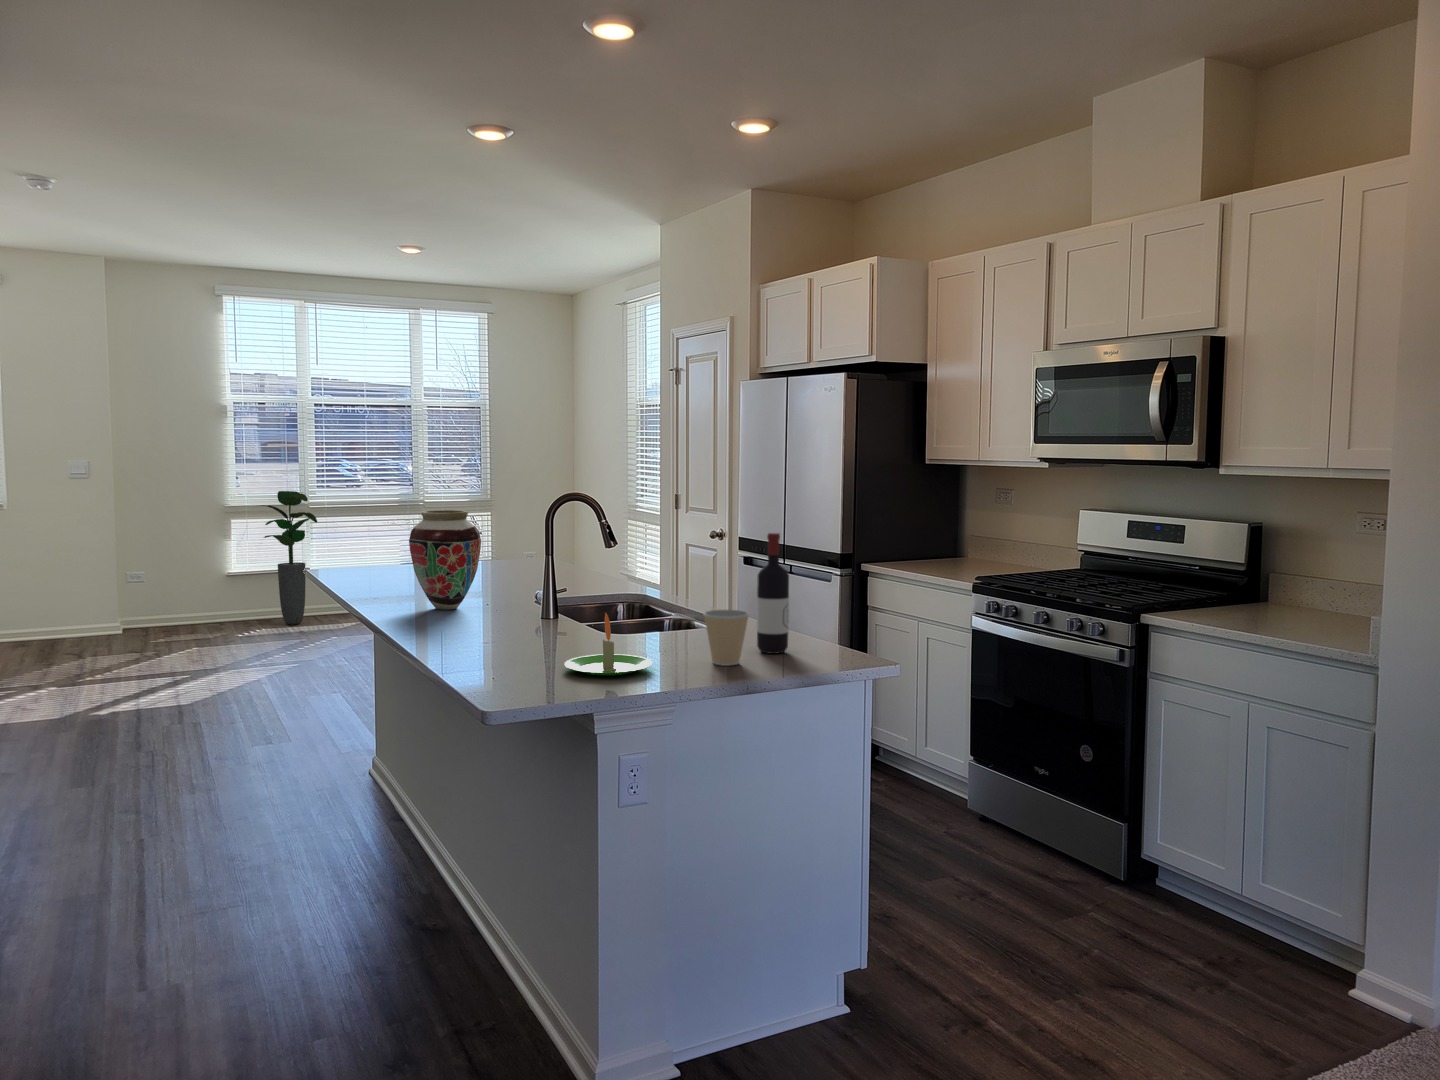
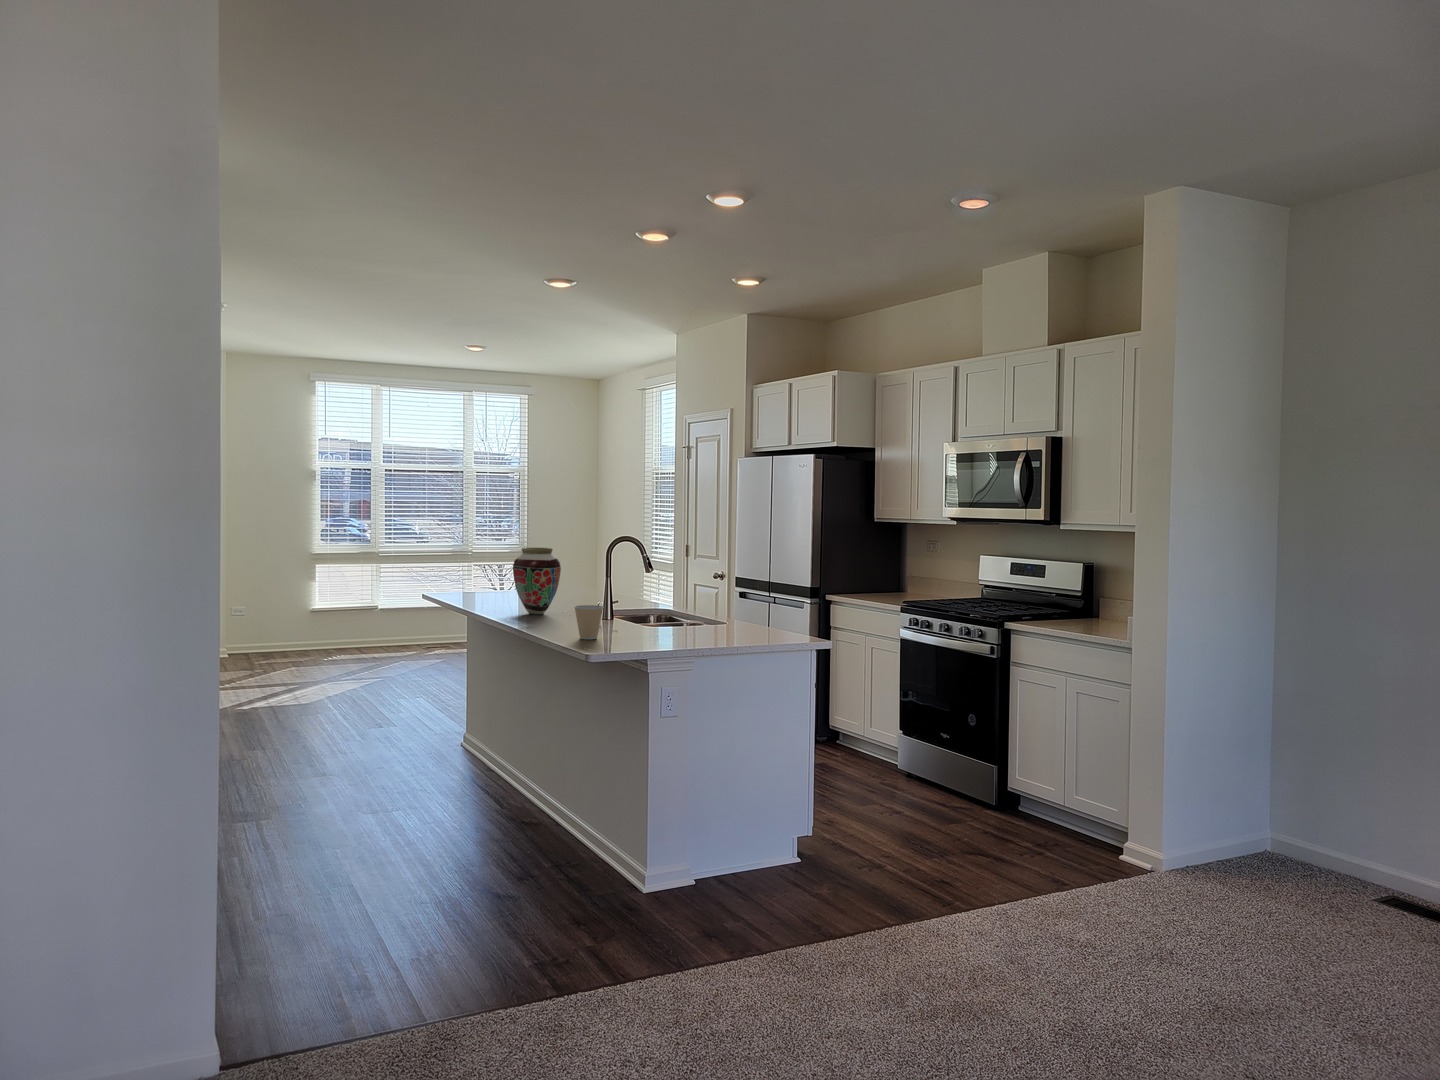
potted plant: present [262,491,317,625] -> none [338,541,387,652]
wine bottle: present [757,533,789,654] -> none [746,561,767,637]
coffee cup: present [704,610,749,666] -> present [574,605,603,639]
candle: present [564,613,652,676] -> none [628,606,681,643]

